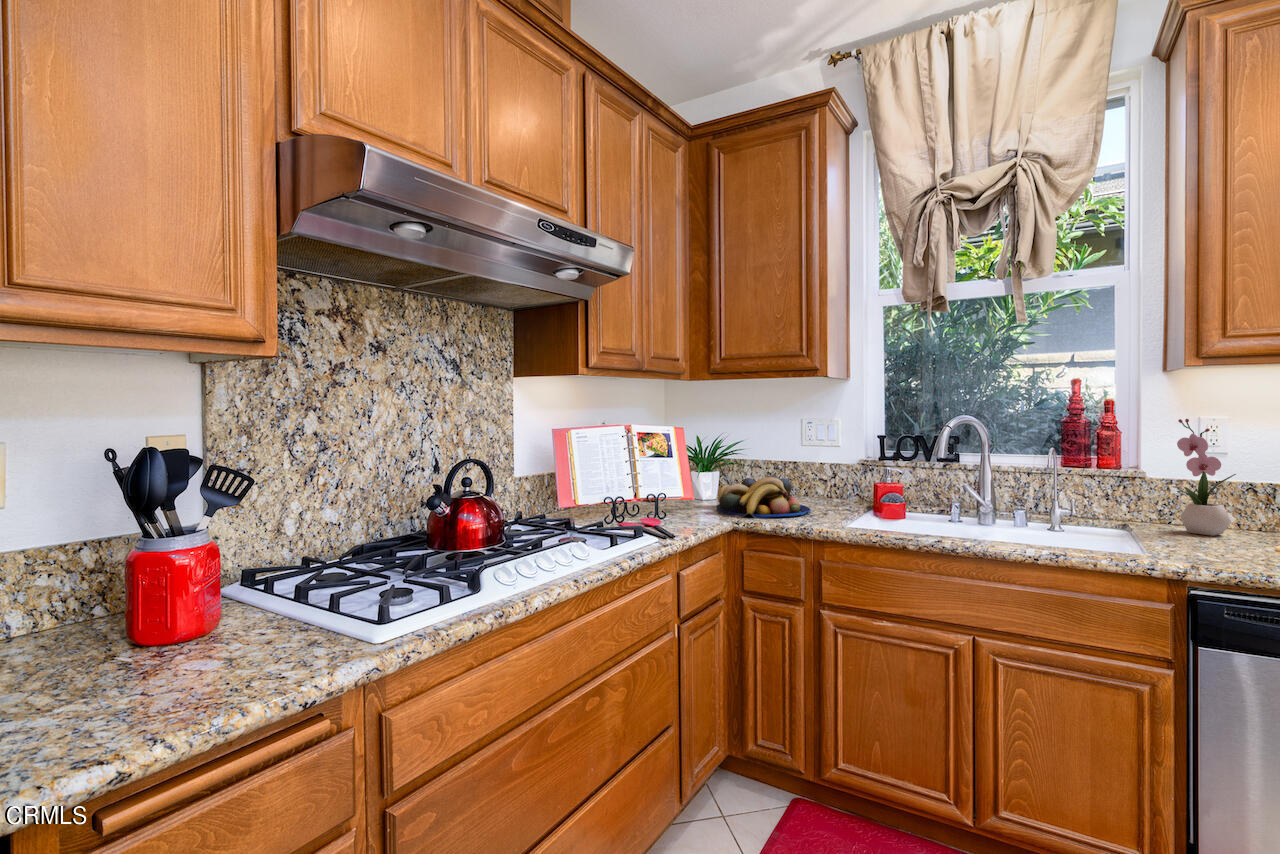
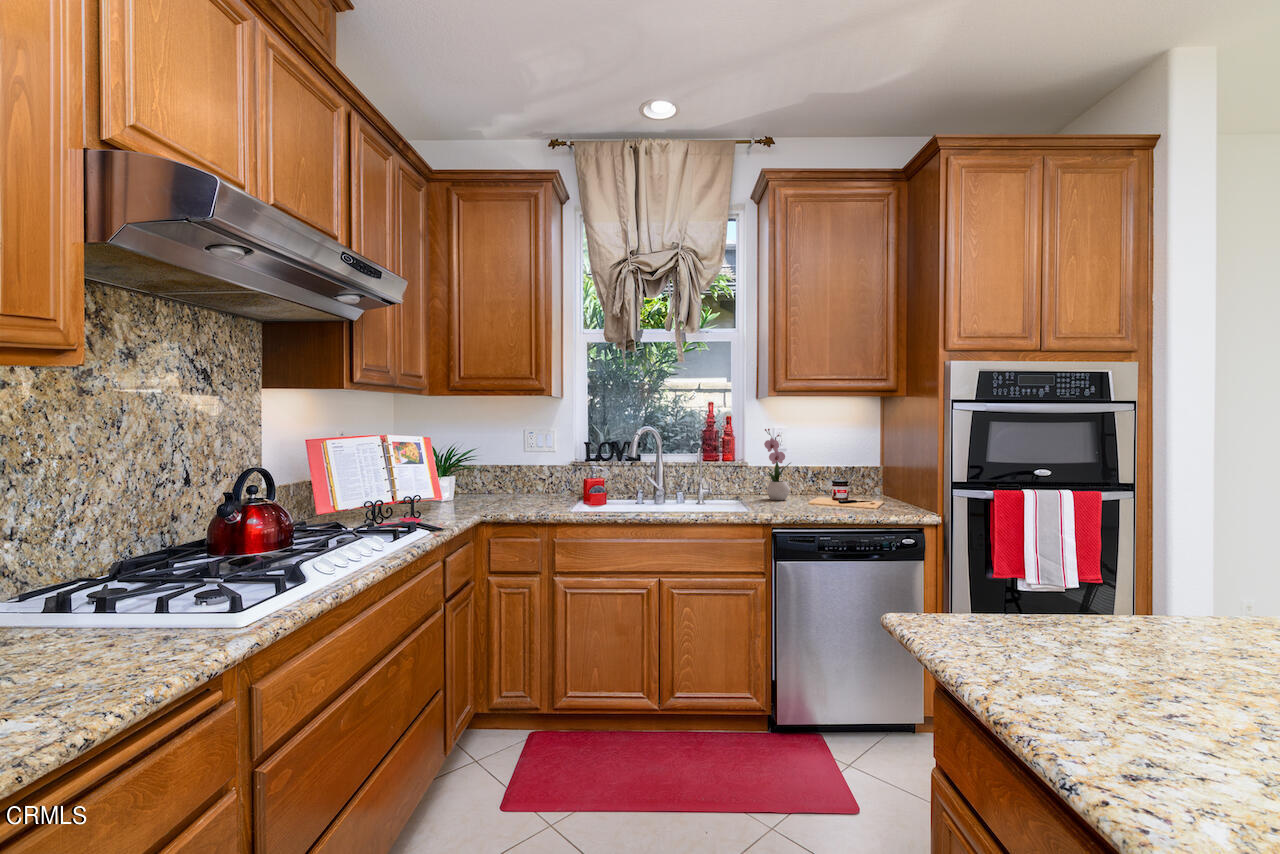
fruit bowl: present [716,475,811,518] -> none [460,477,539,512]

